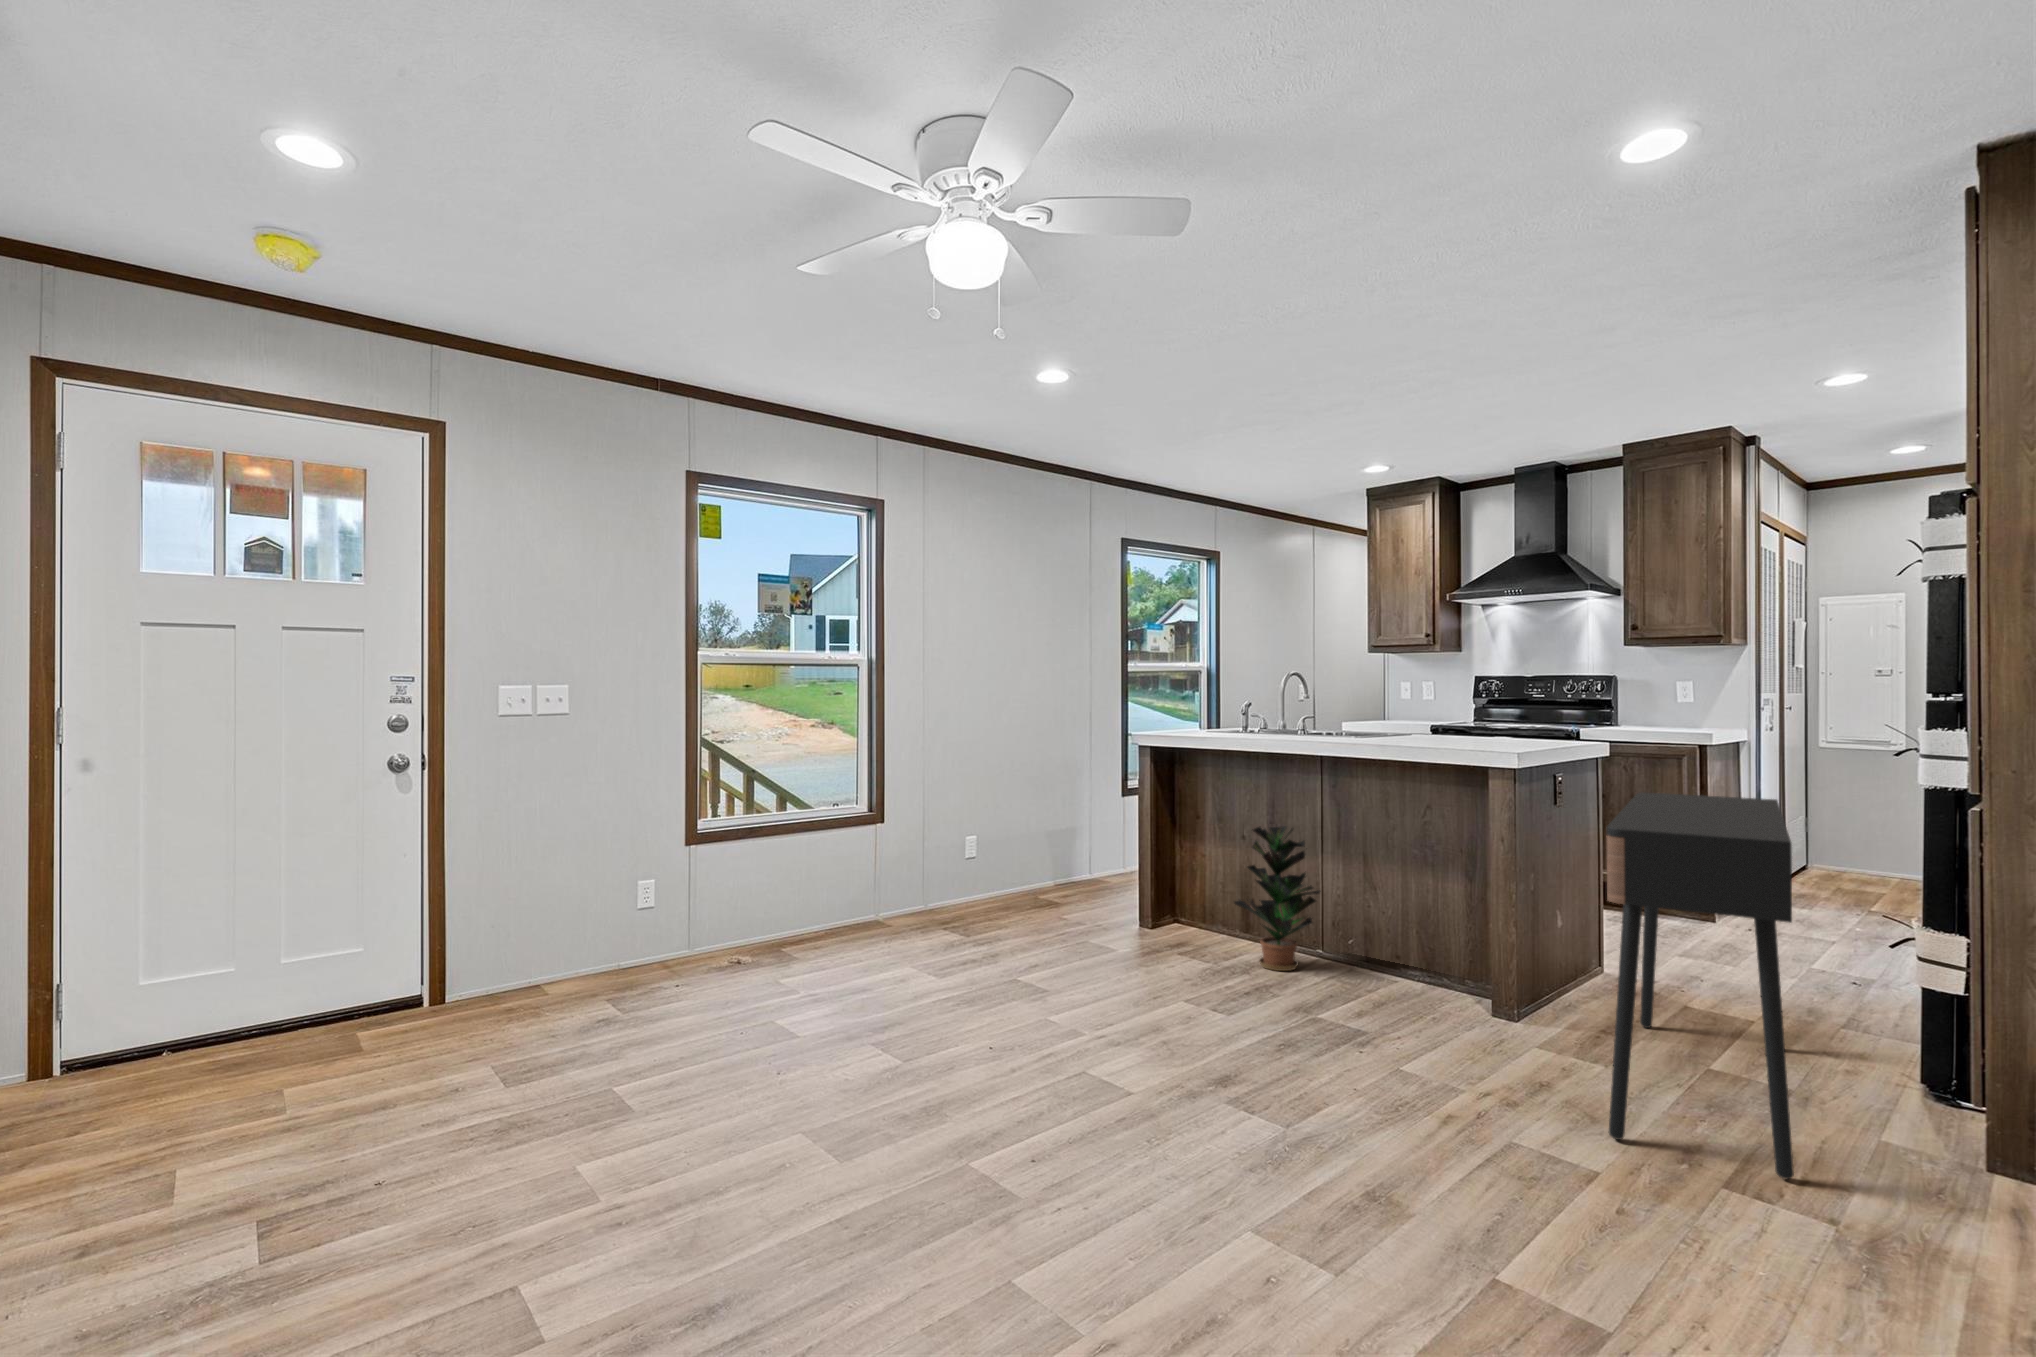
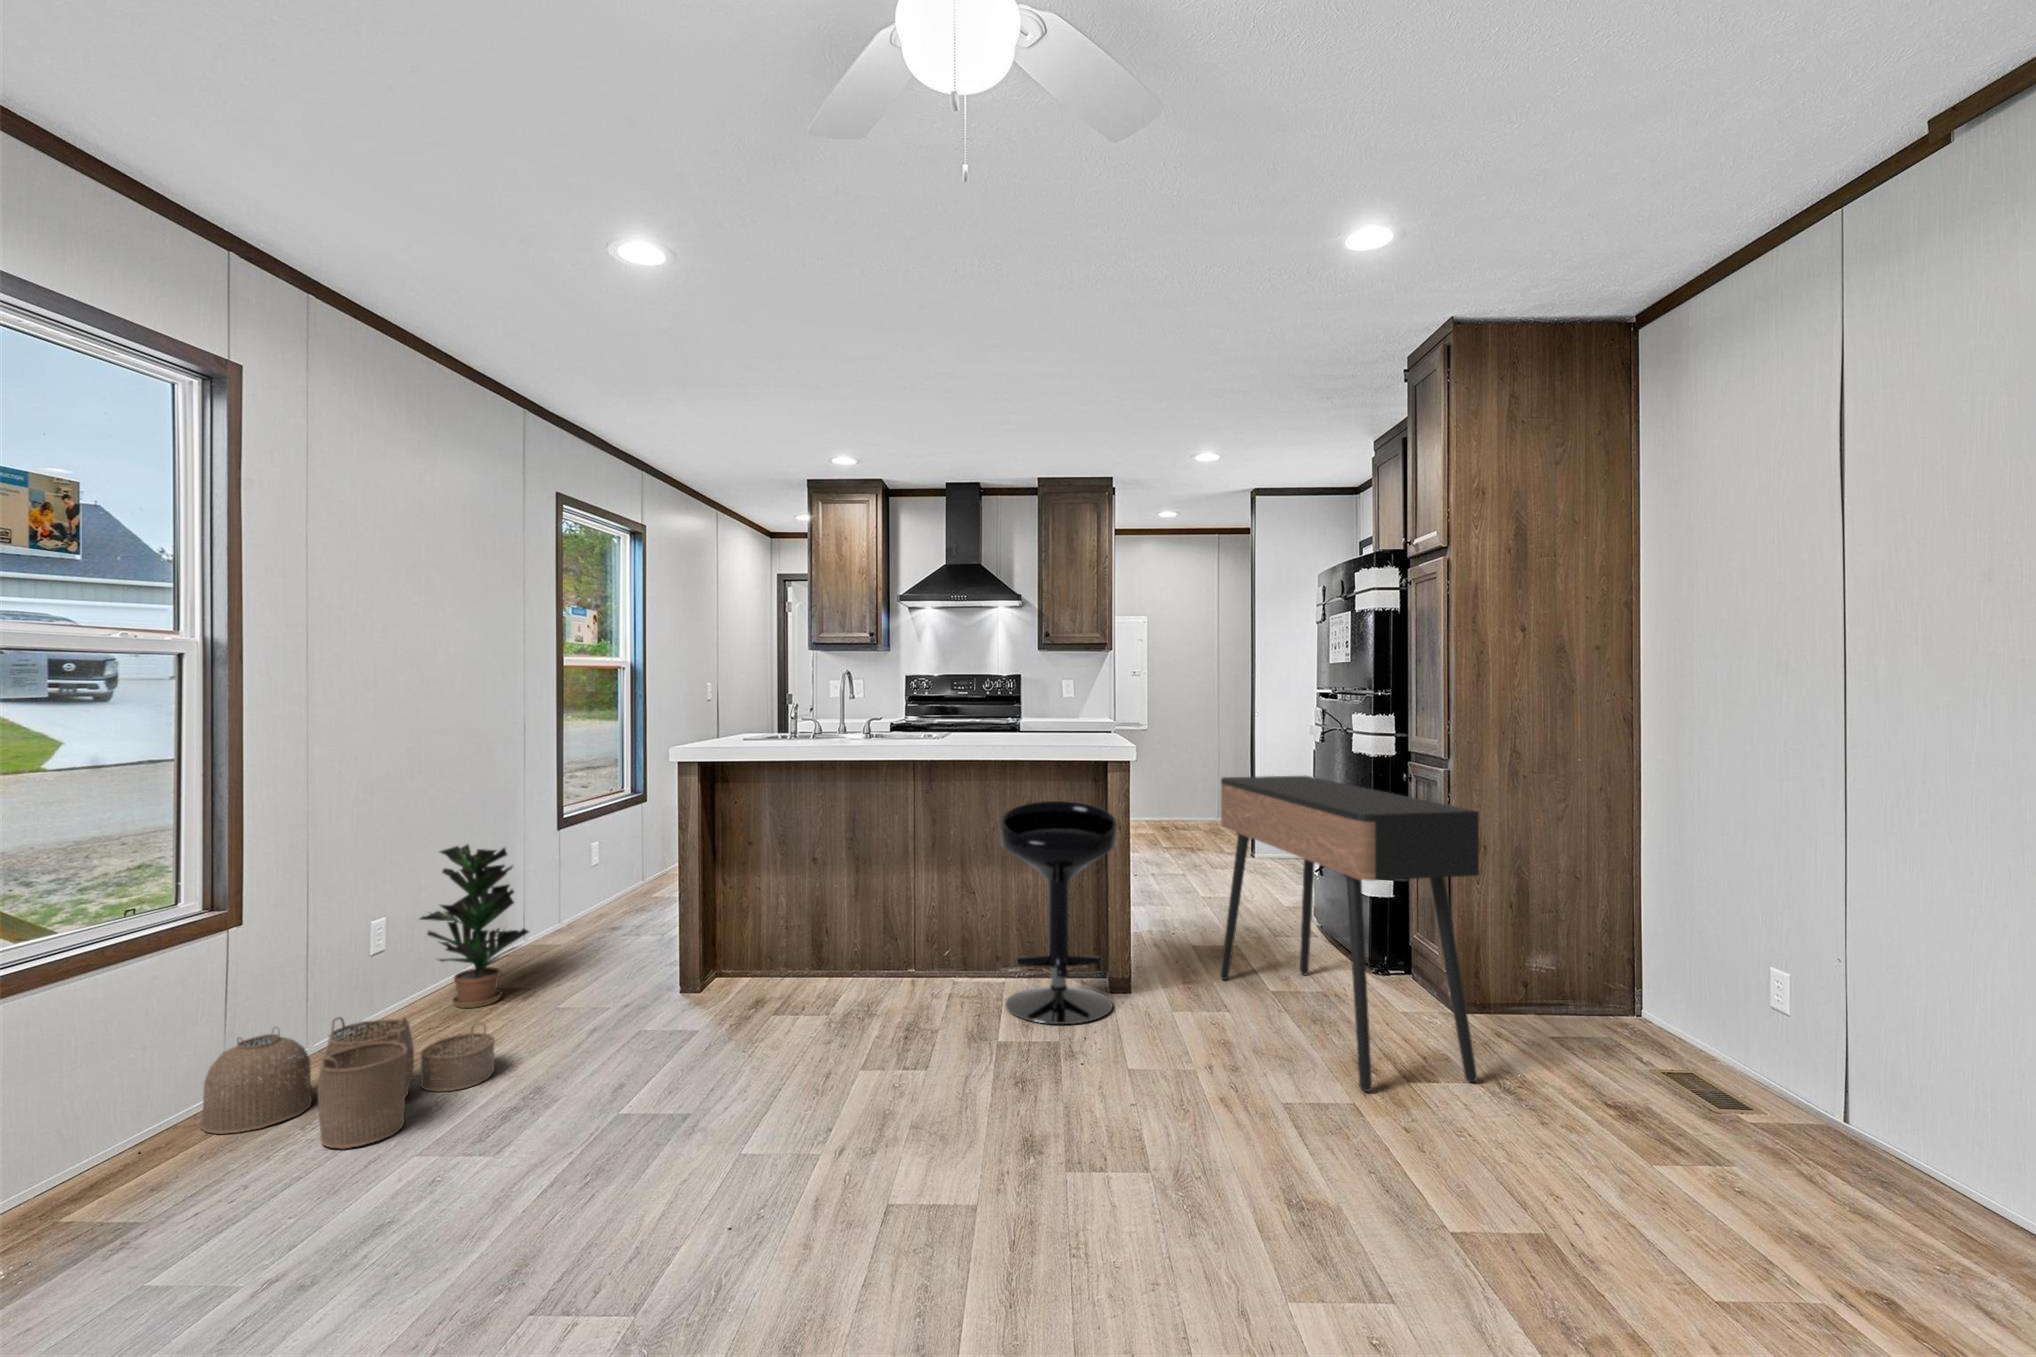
bar stool: none [1354,801,1477,1017] -> present [1001,801,1117,1024]
potted plant: present [1234,826,1320,971] -> present [420,845,528,1008]
woven basket: none [854,882,991,953] -> present [200,1017,495,1149]

